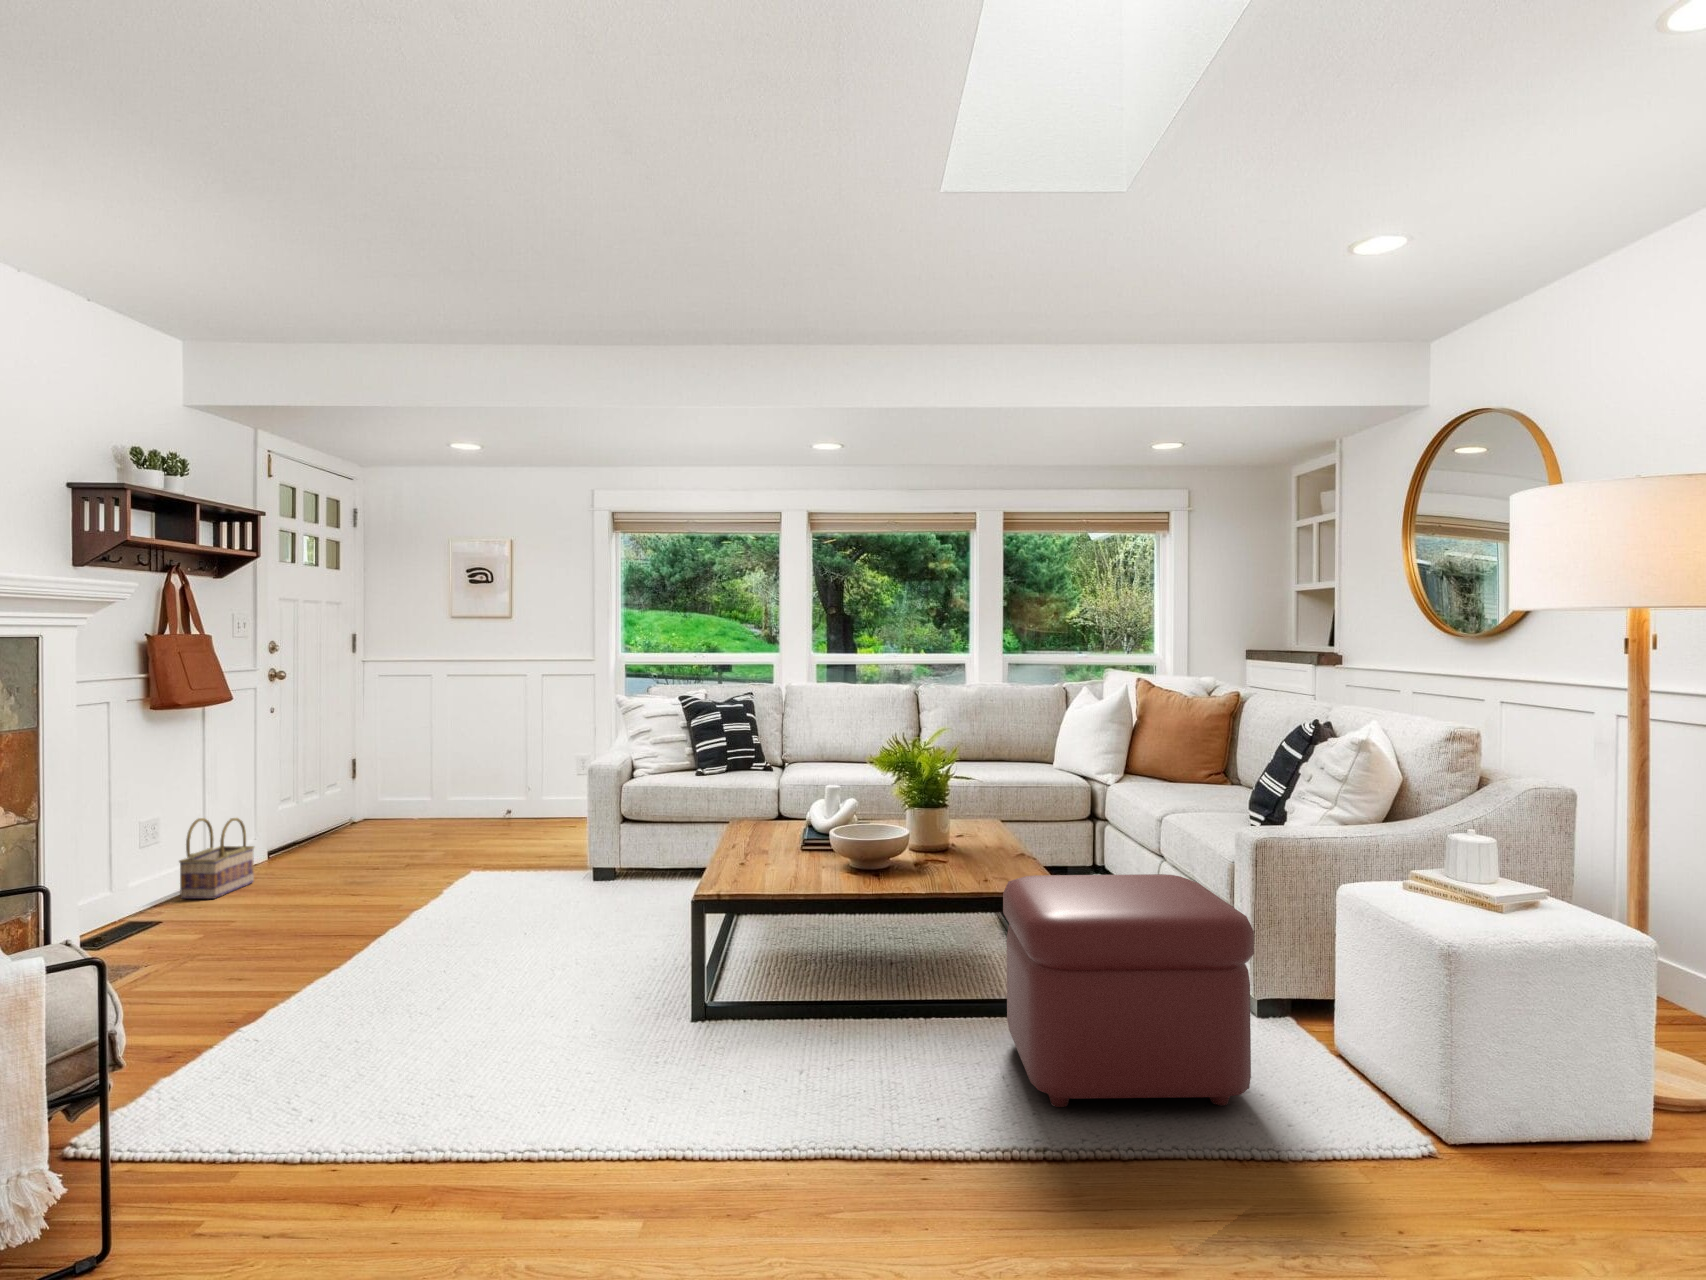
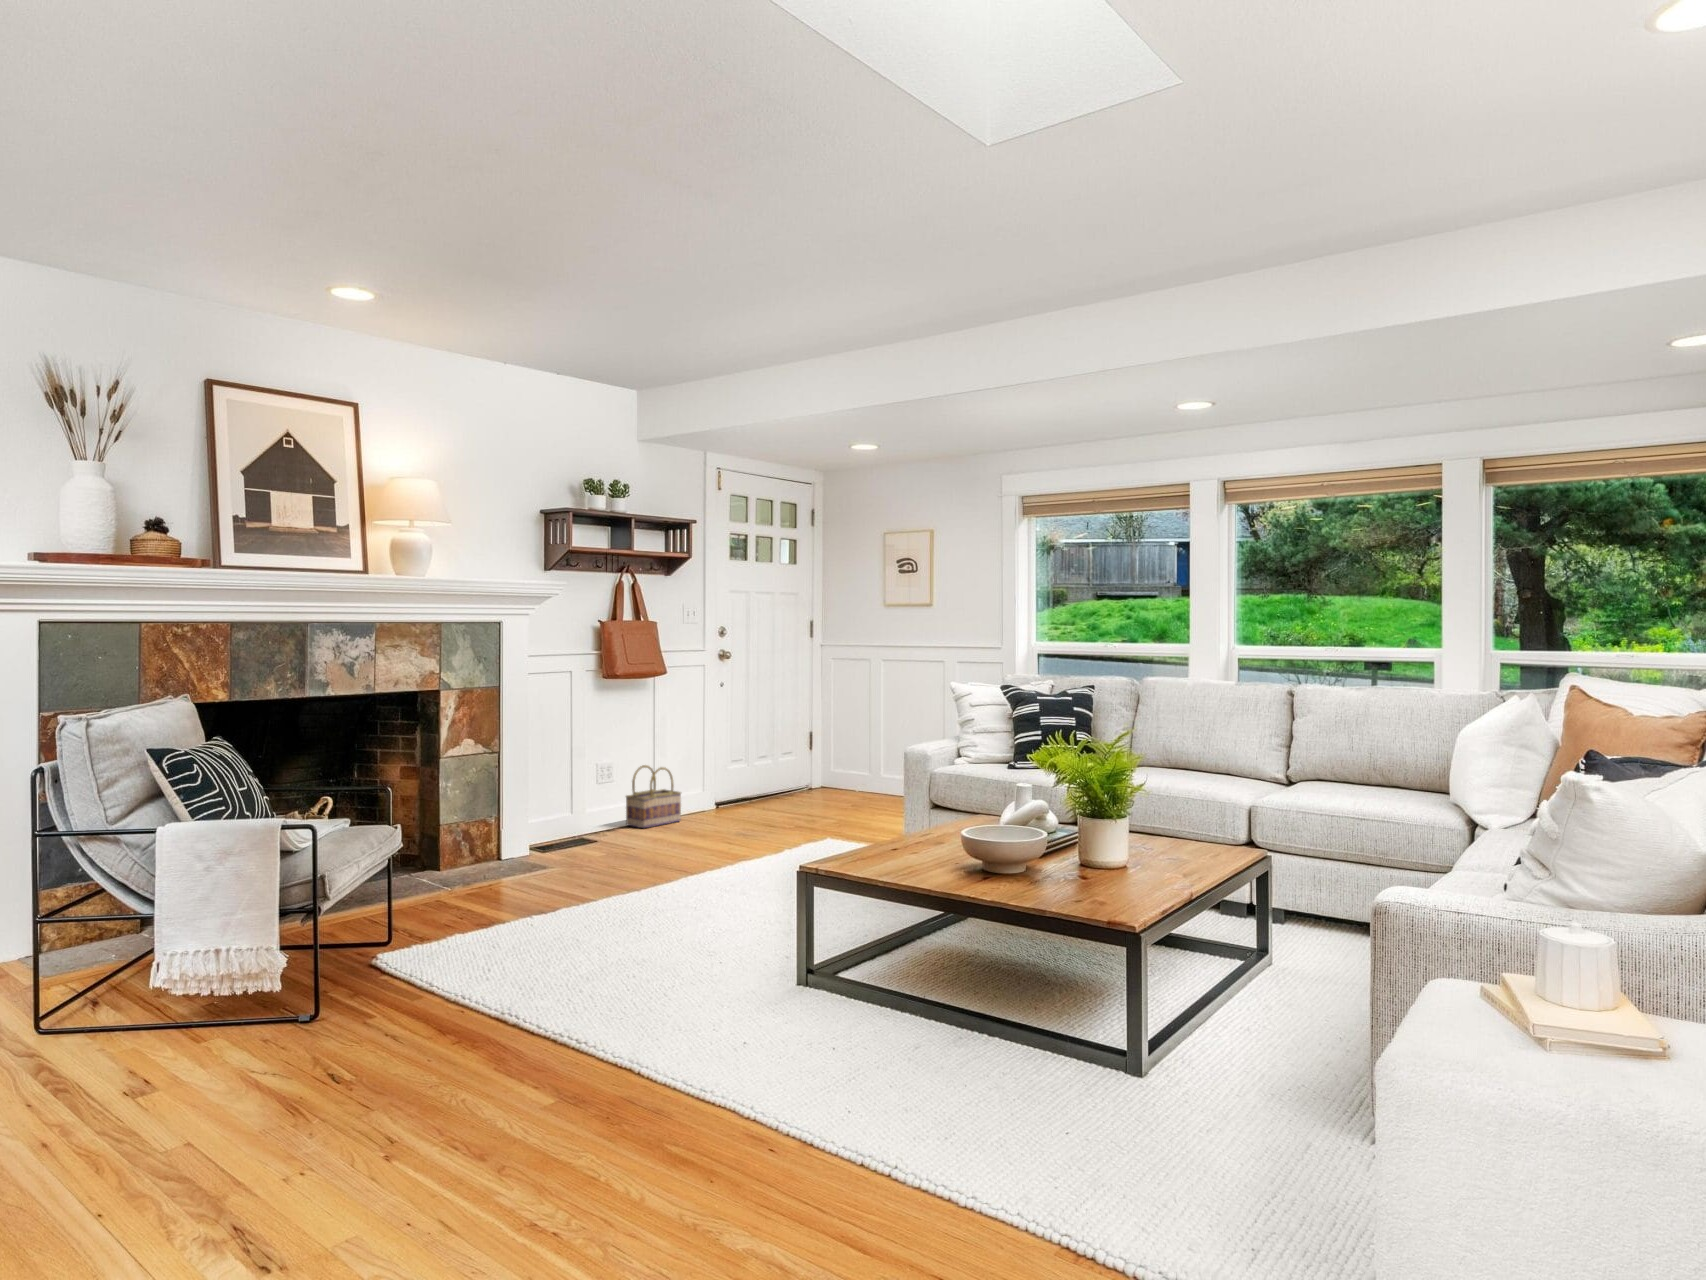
ottoman: present [1003,874,1254,1107] -> none [910,896,1202,1189]

